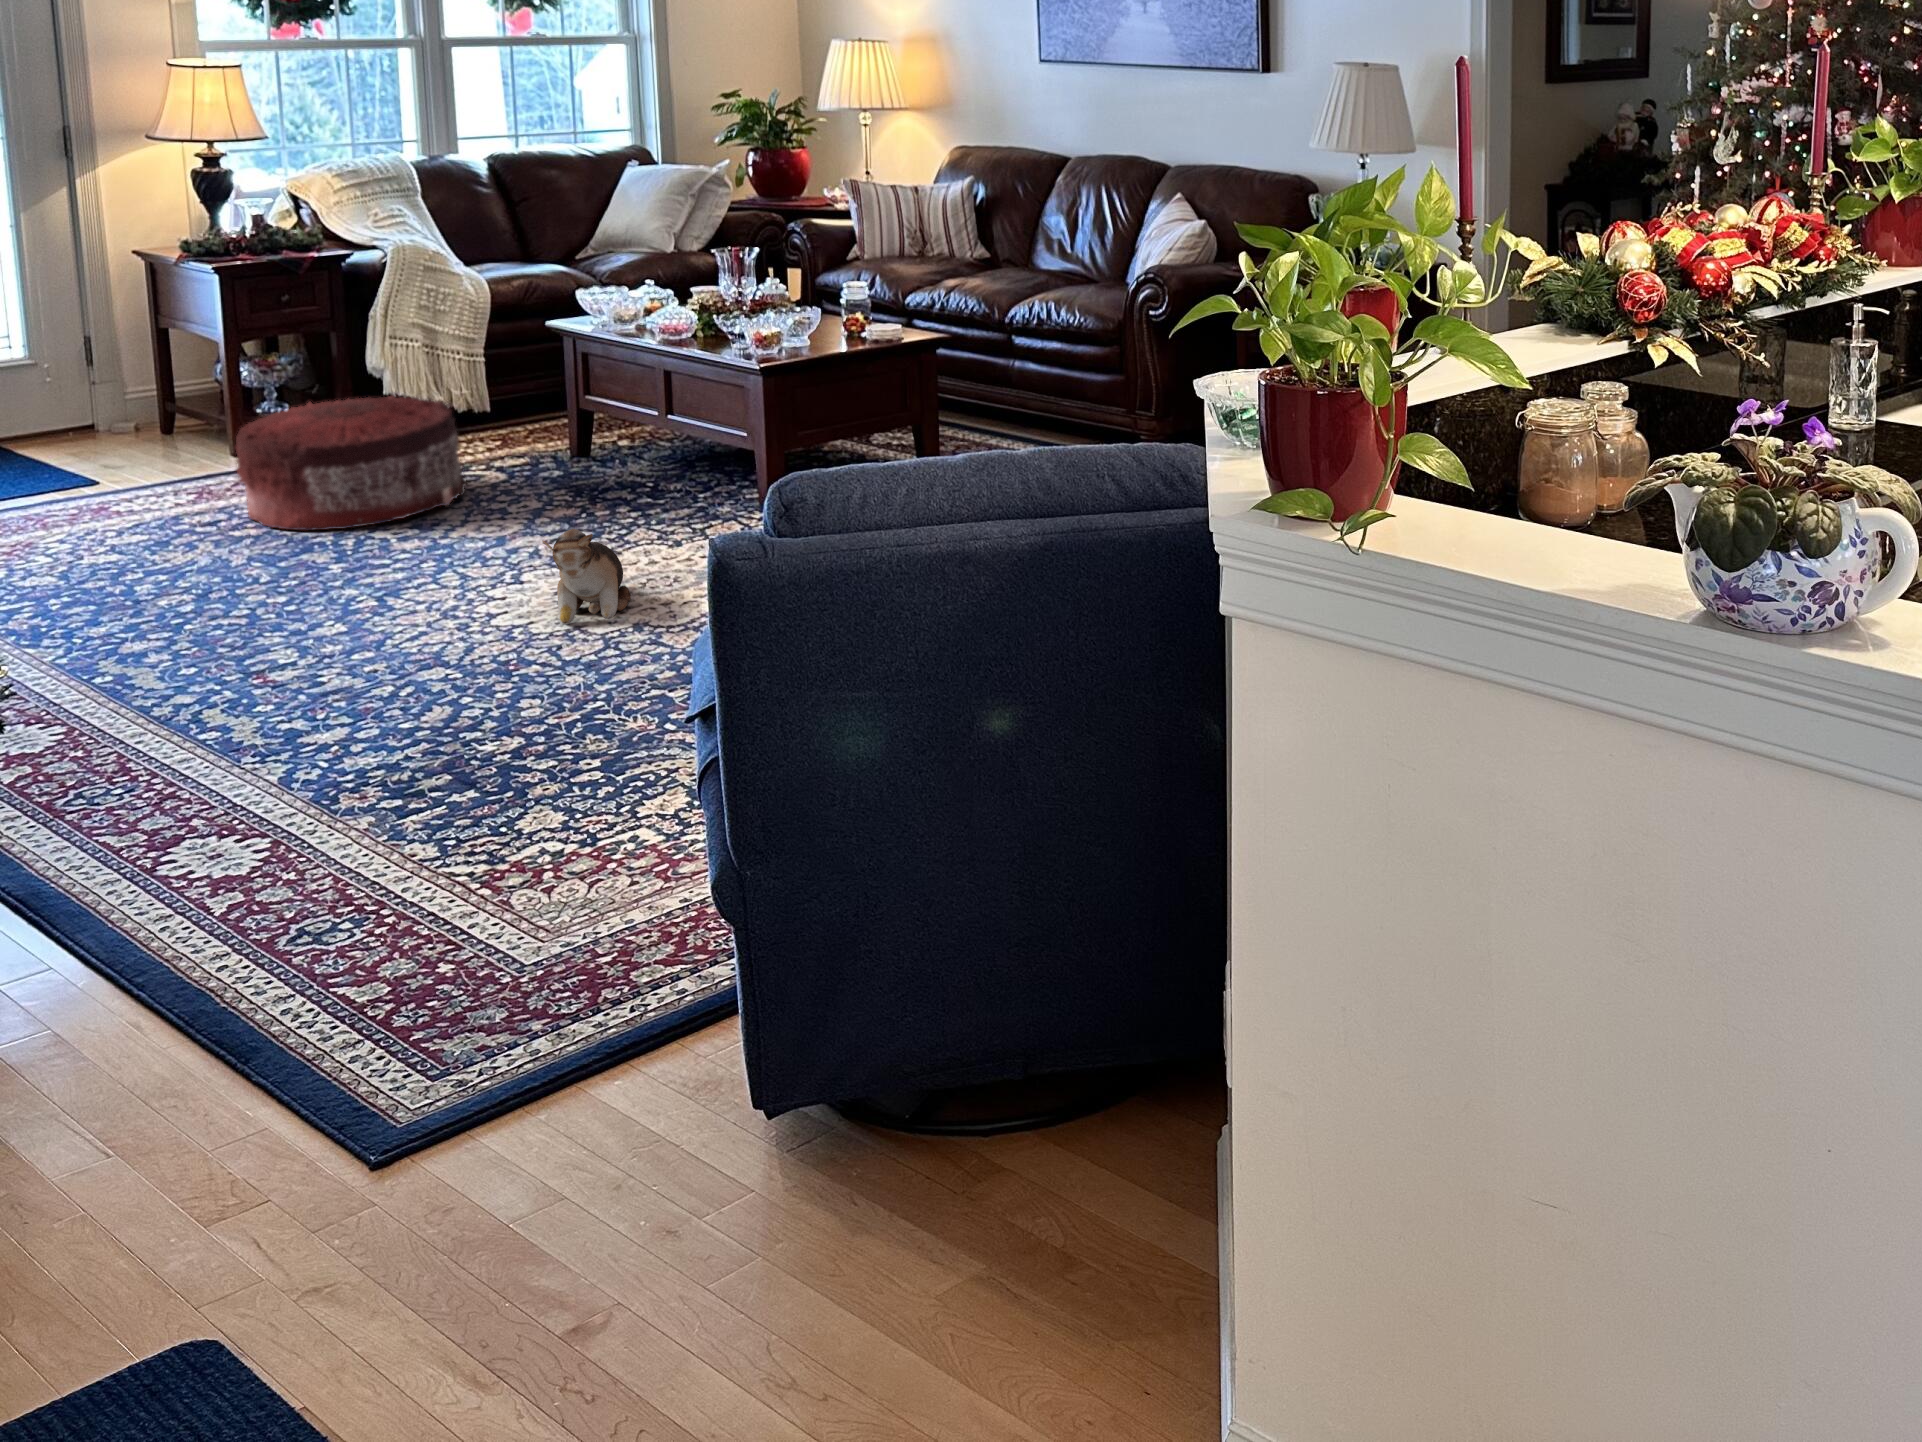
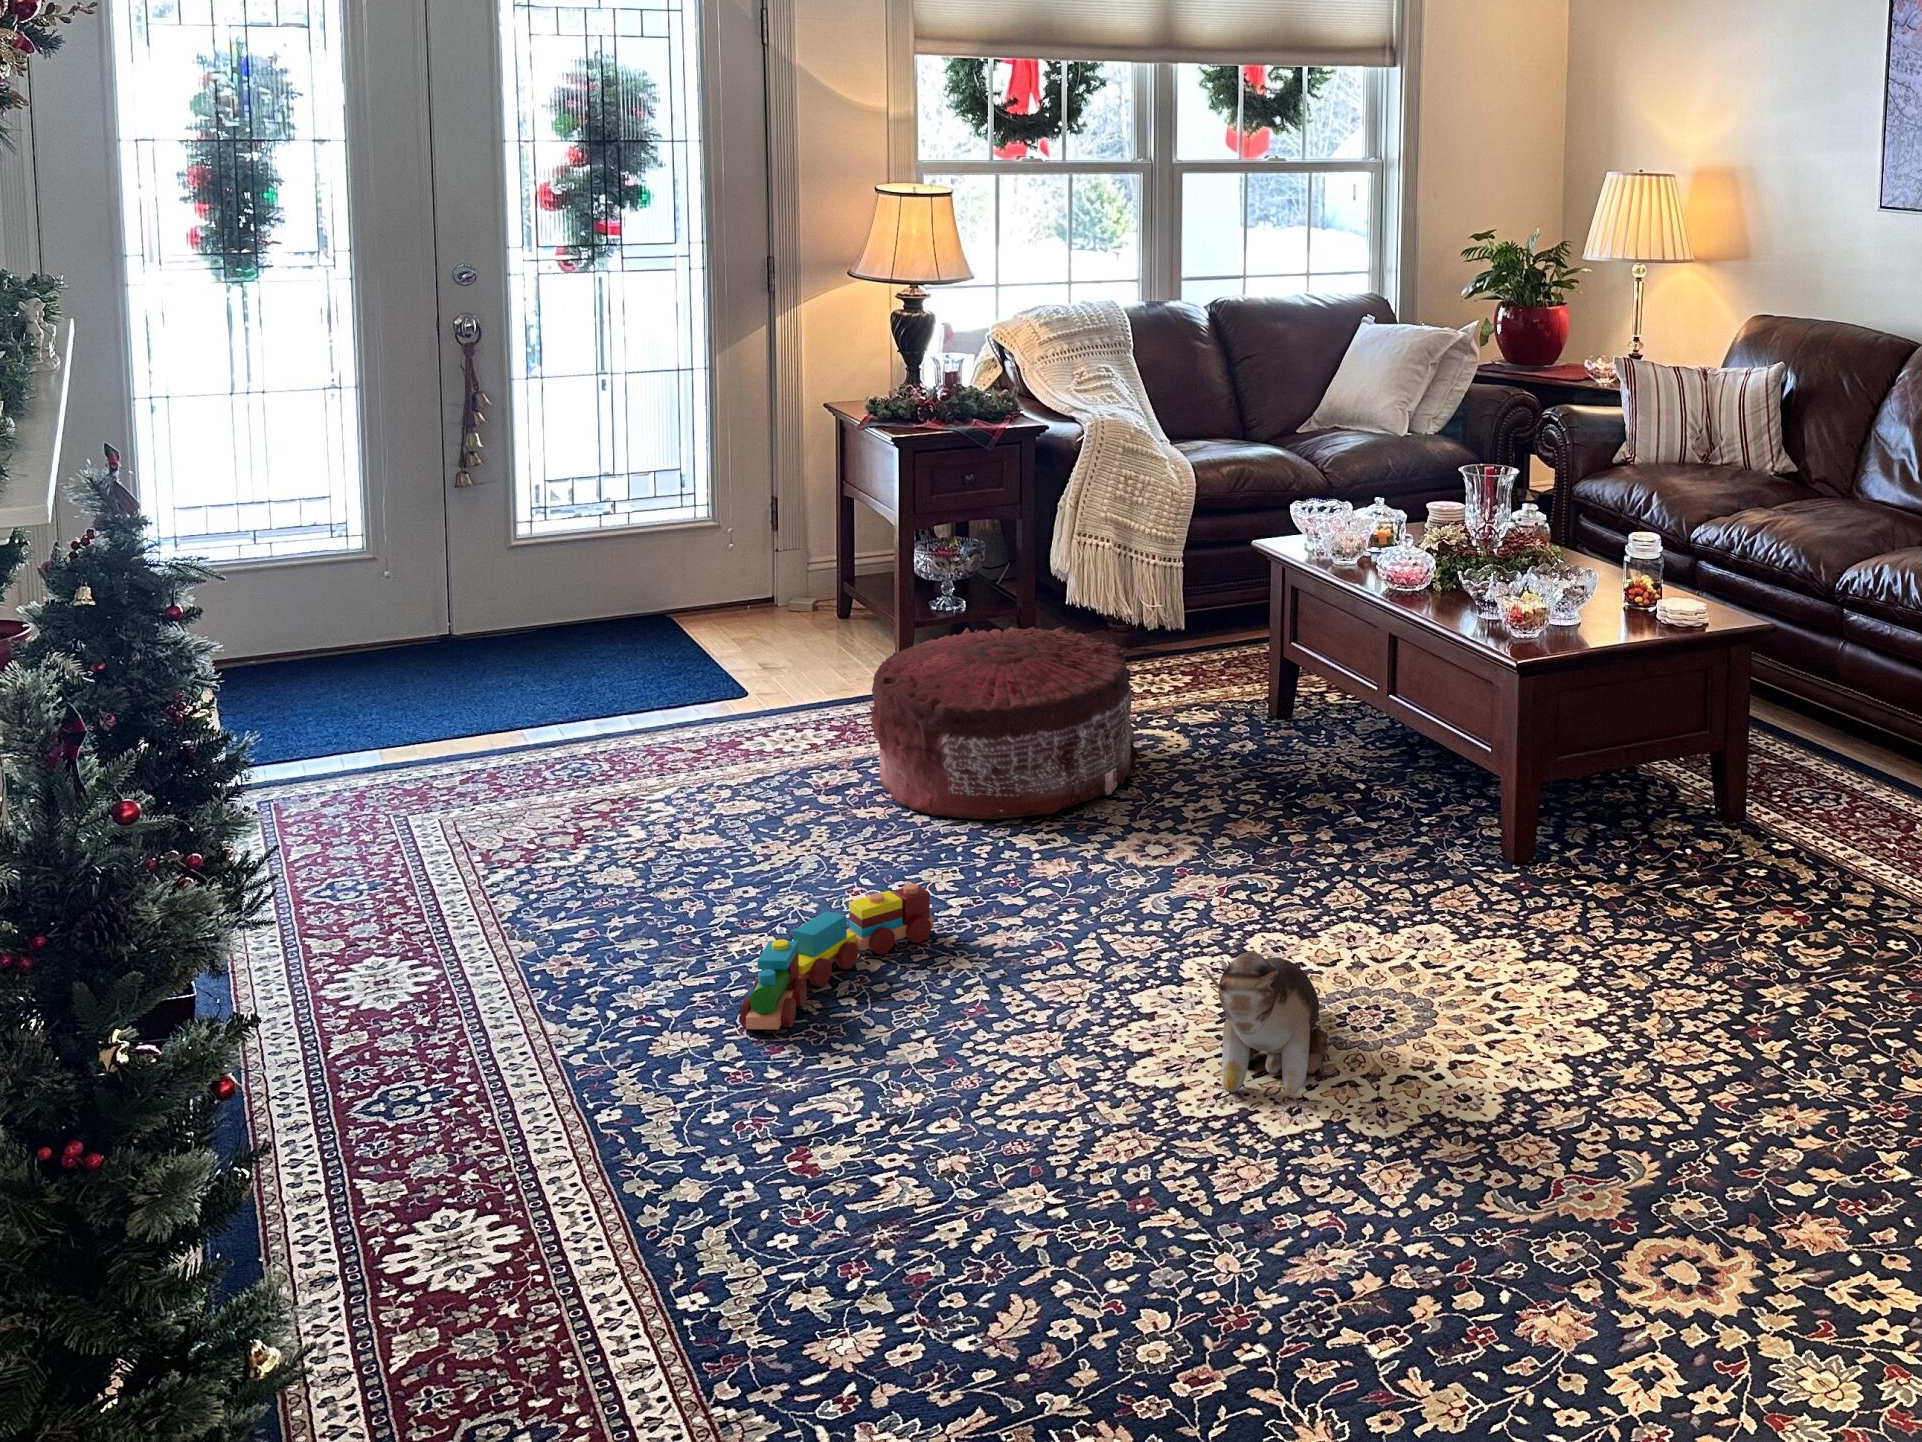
toy train: none [189,551,325,640] -> present [740,883,934,1029]

